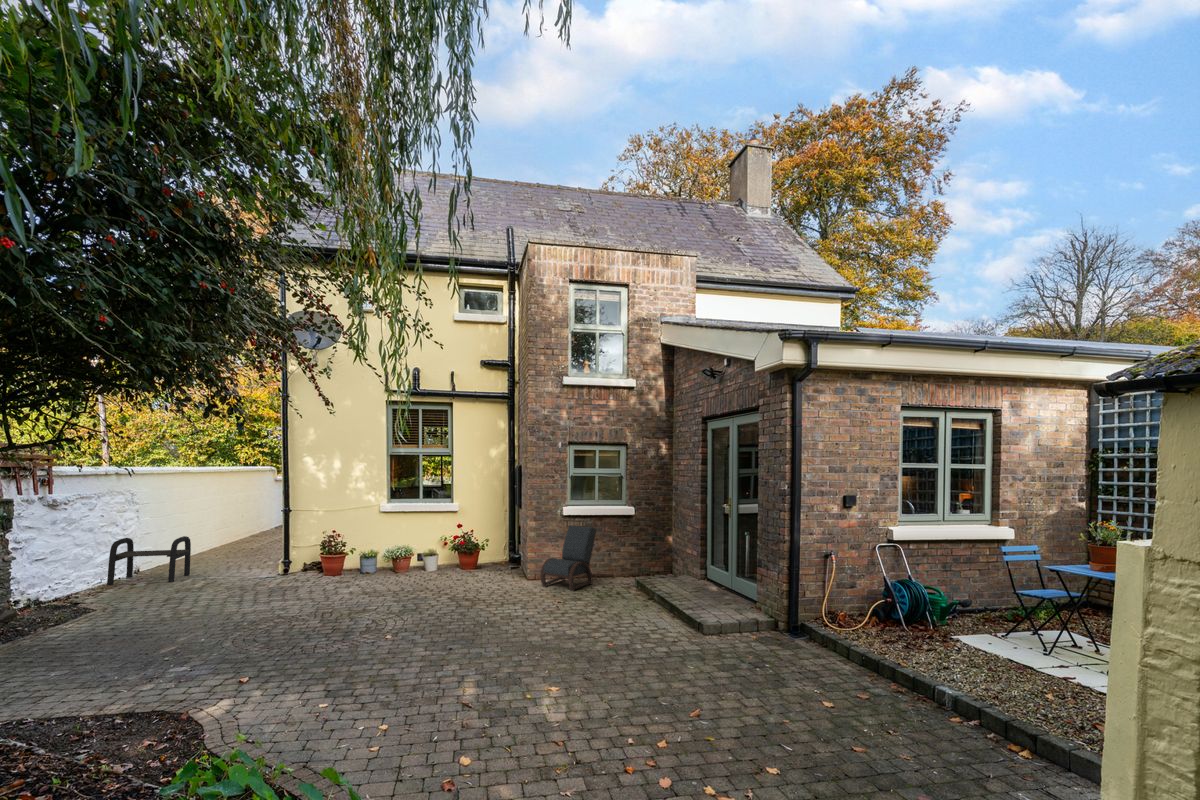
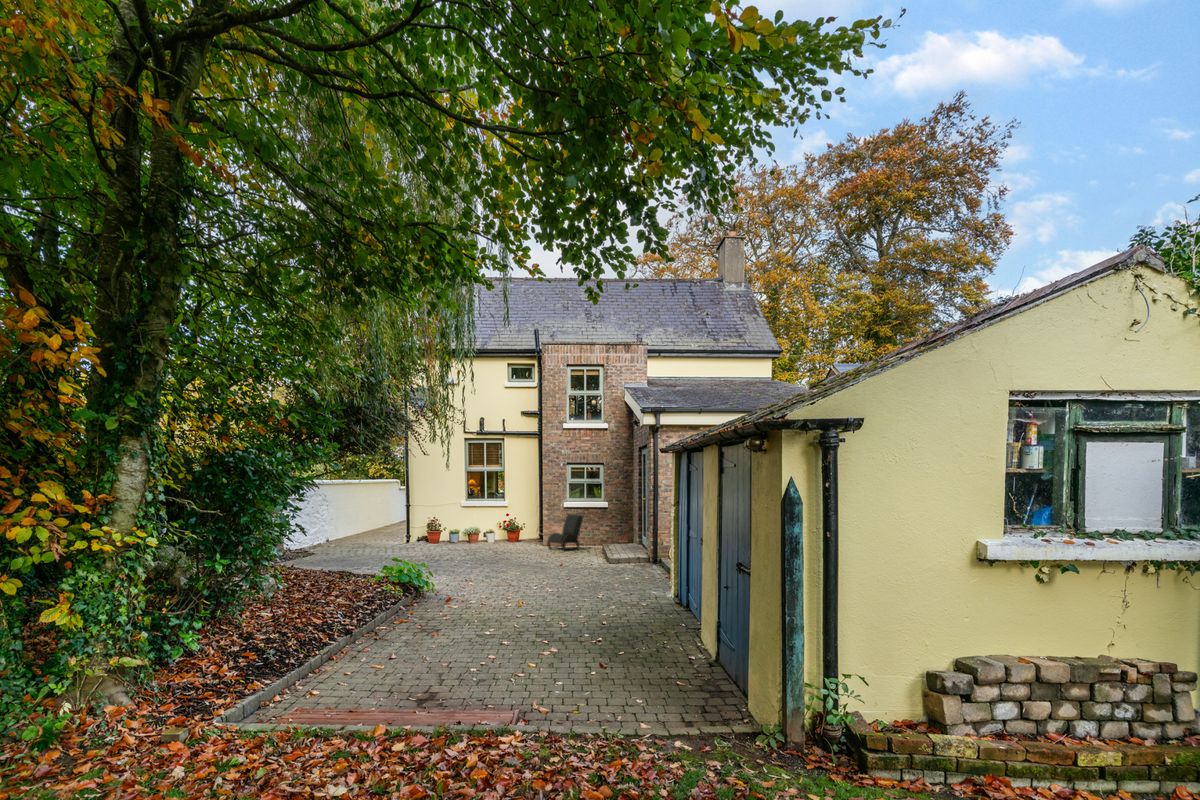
bench: present [107,536,191,585] -> none [317,519,357,544]

